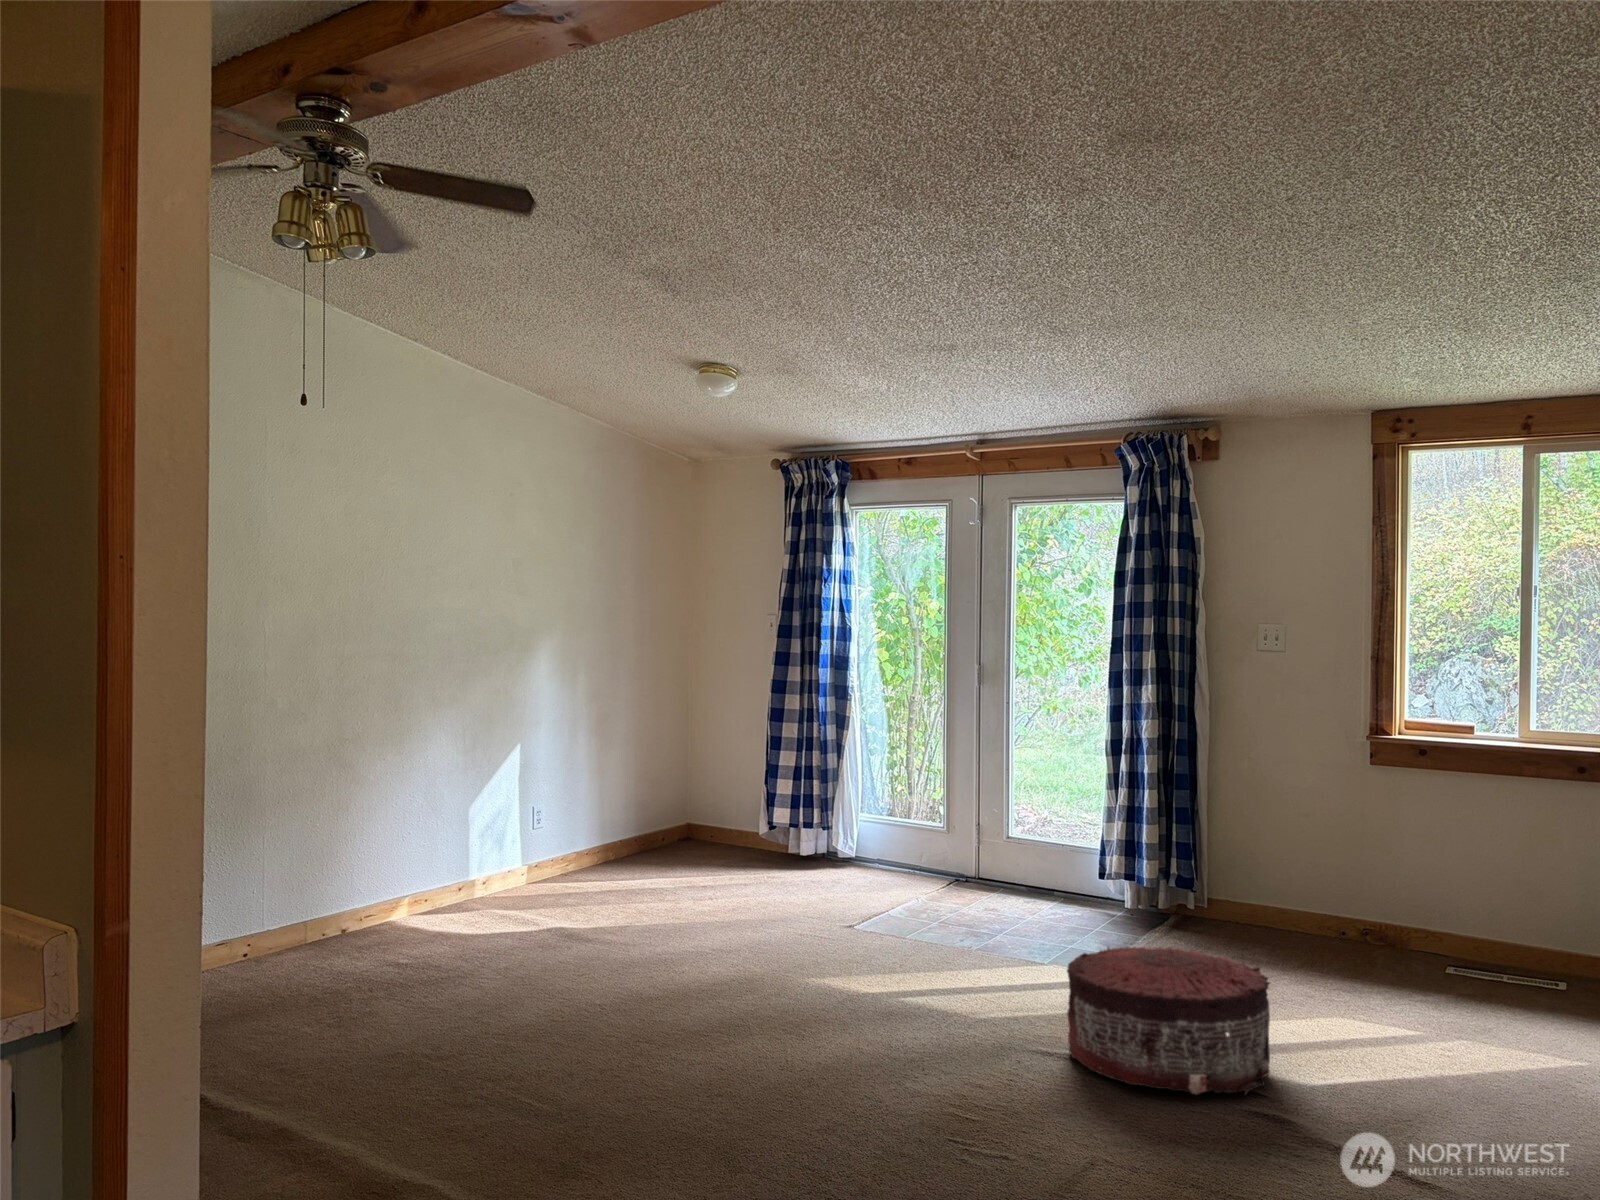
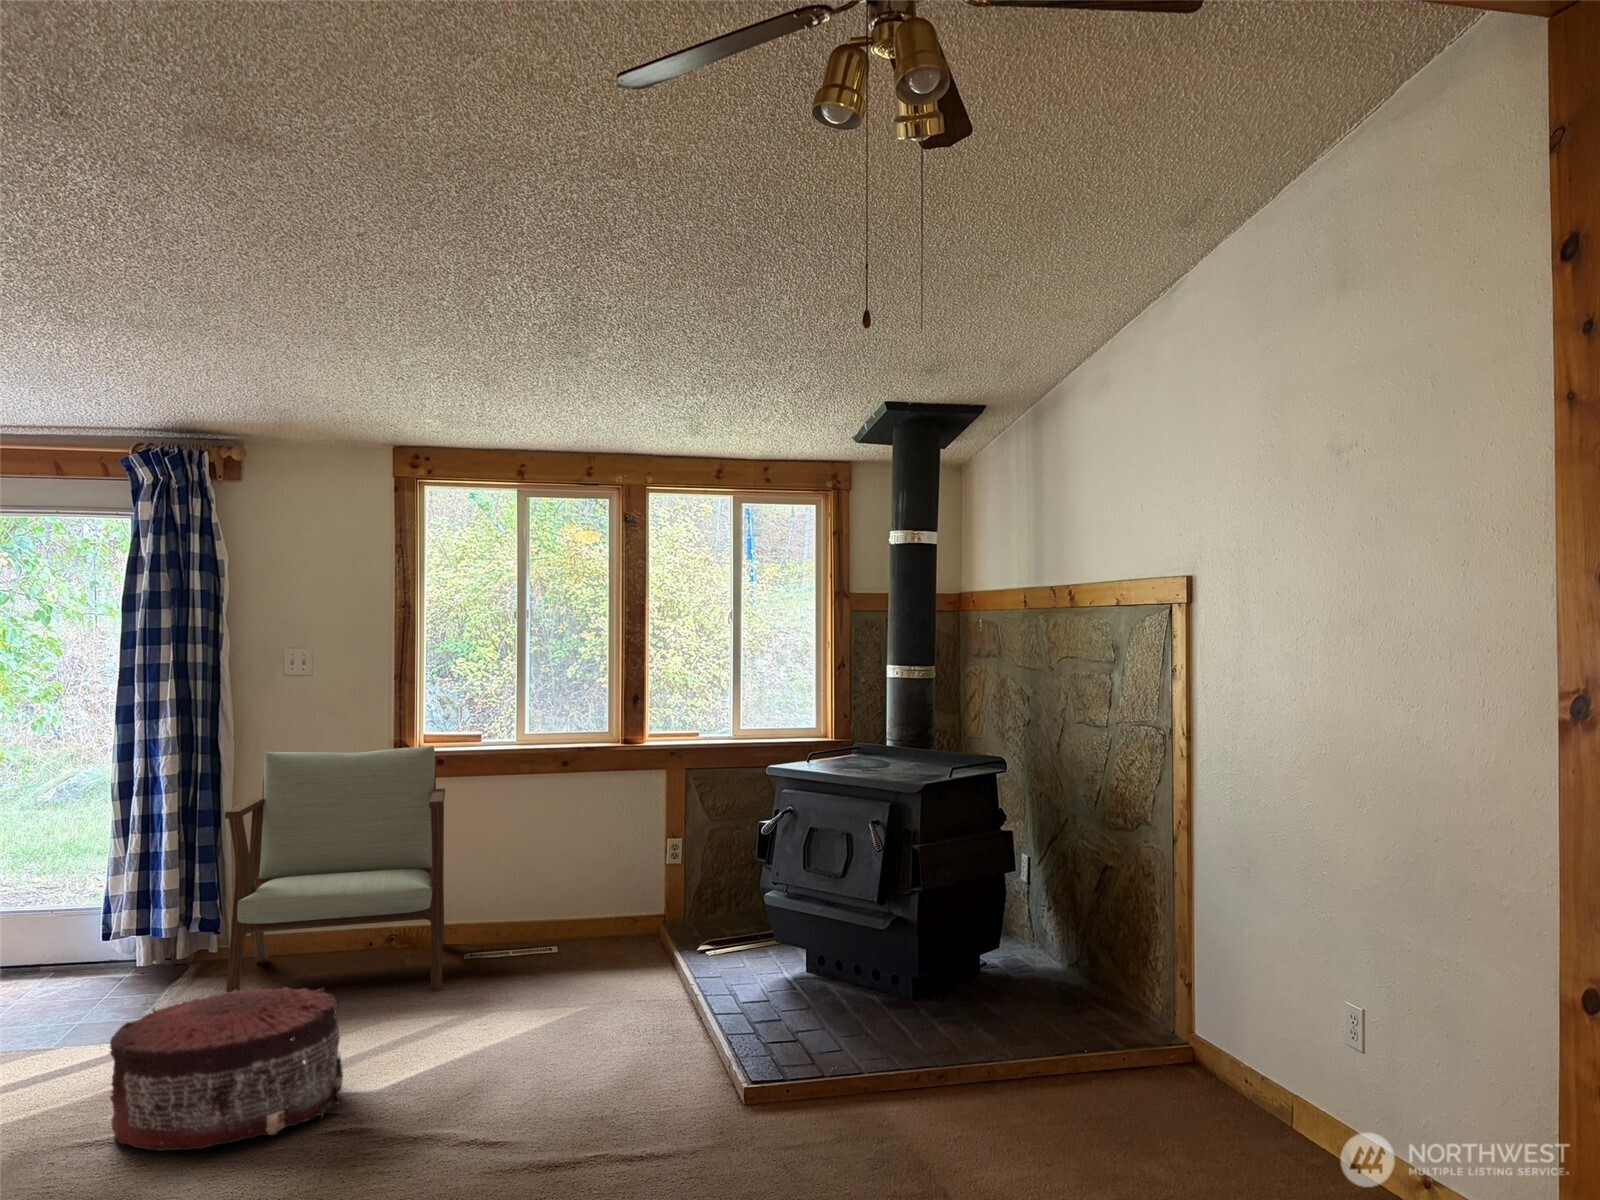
lounge chair: none [1187,725,1427,1000] -> present [225,746,445,993]

